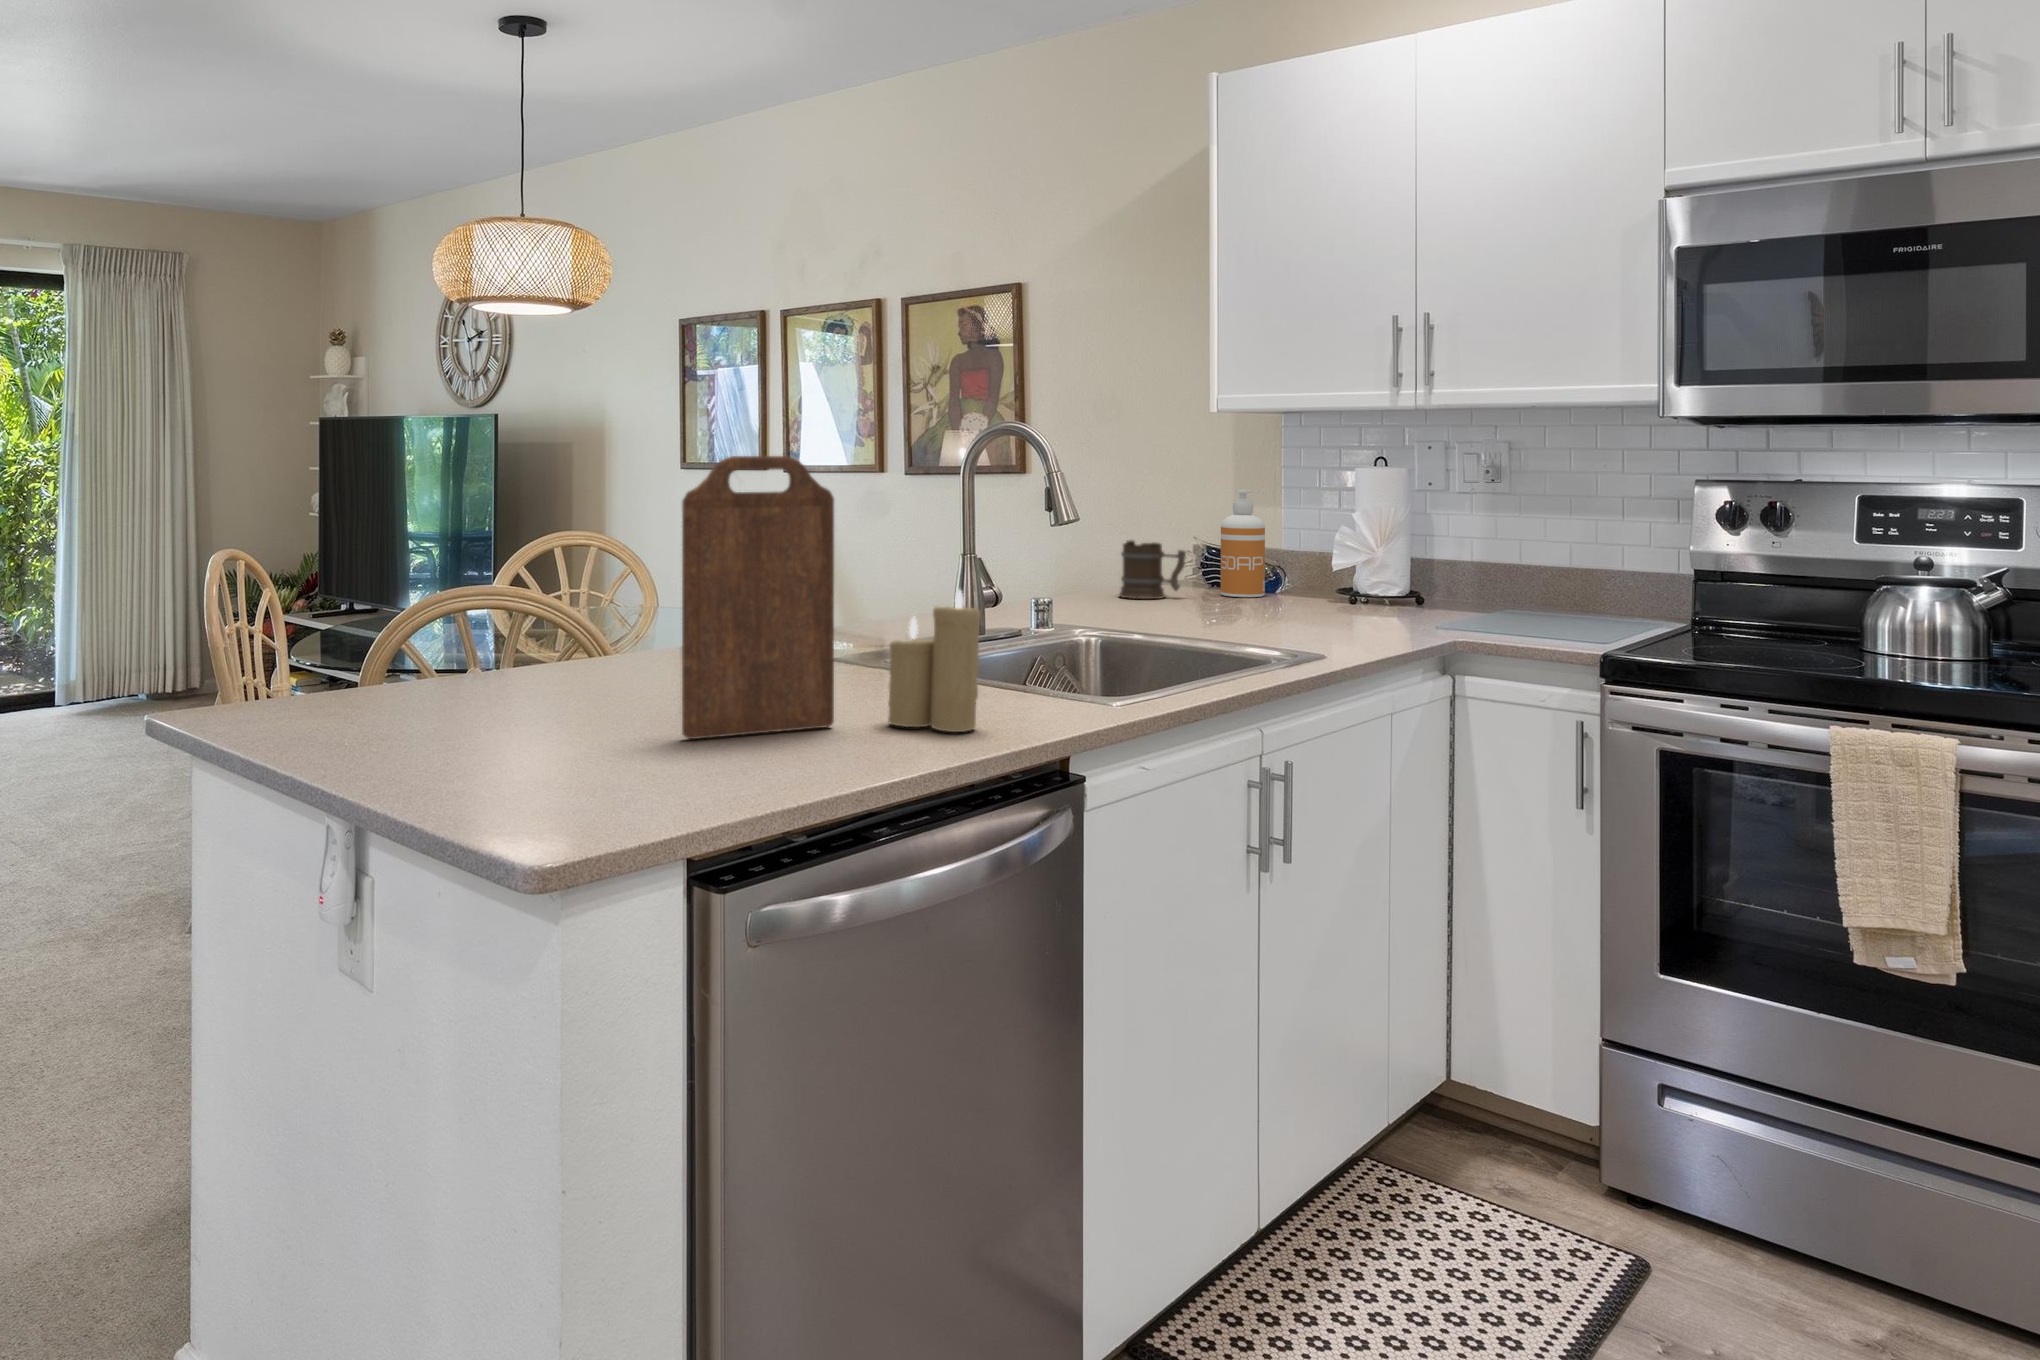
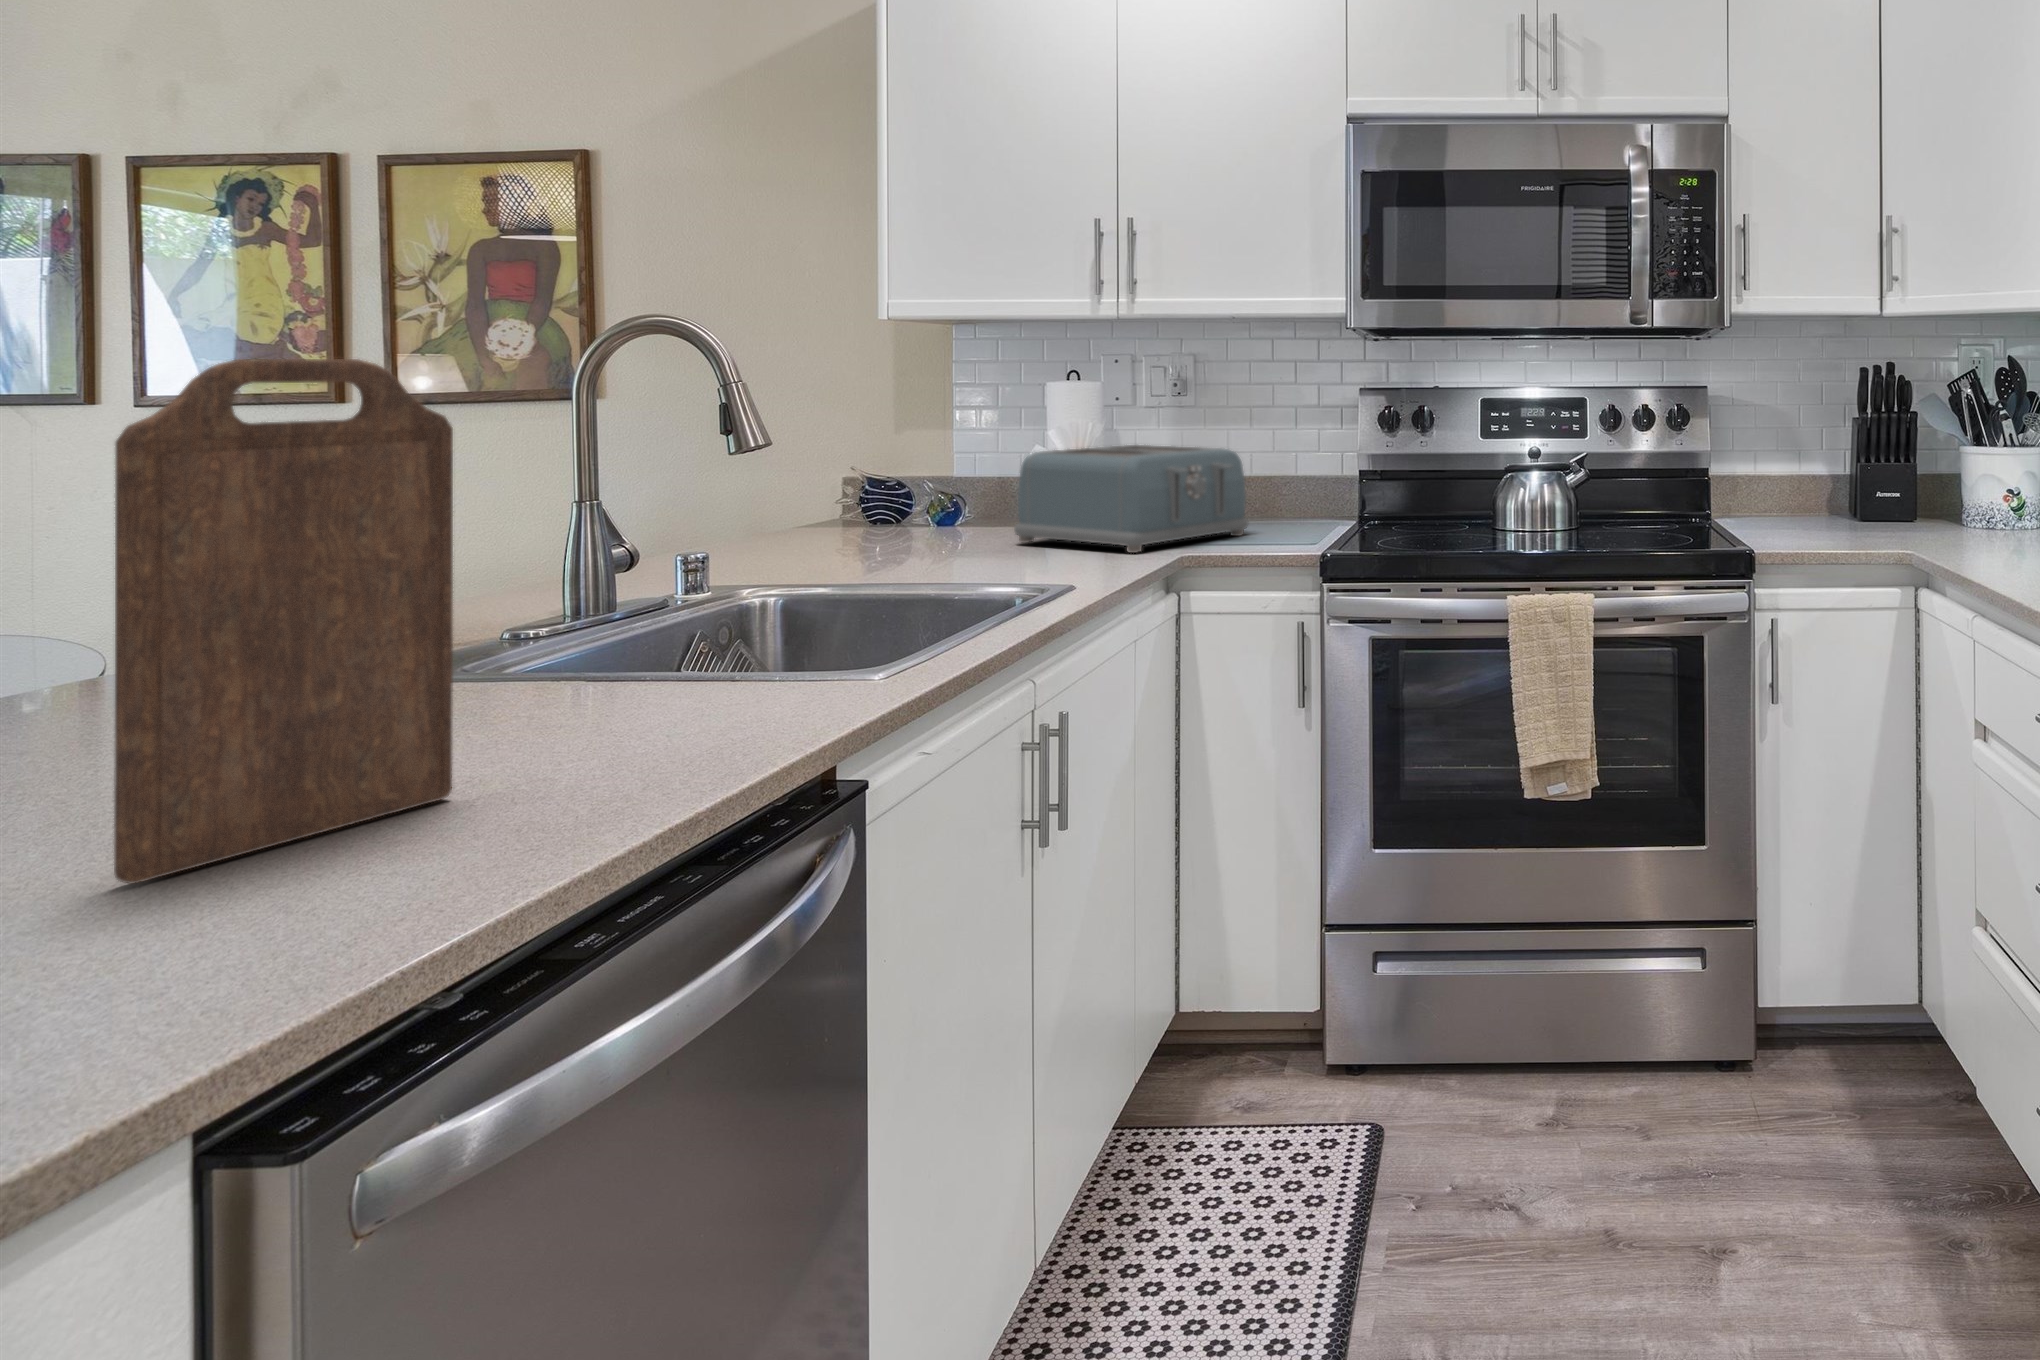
soap dispenser: present [1221,490,1265,597] -> none [884,410,936,531]
toaster: none [1314,531,1548,634] -> present [1014,445,1249,553]
mug: present [1119,540,1186,599] -> none [755,474,846,545]
candle: present [888,590,981,732] -> none [552,554,720,773]

